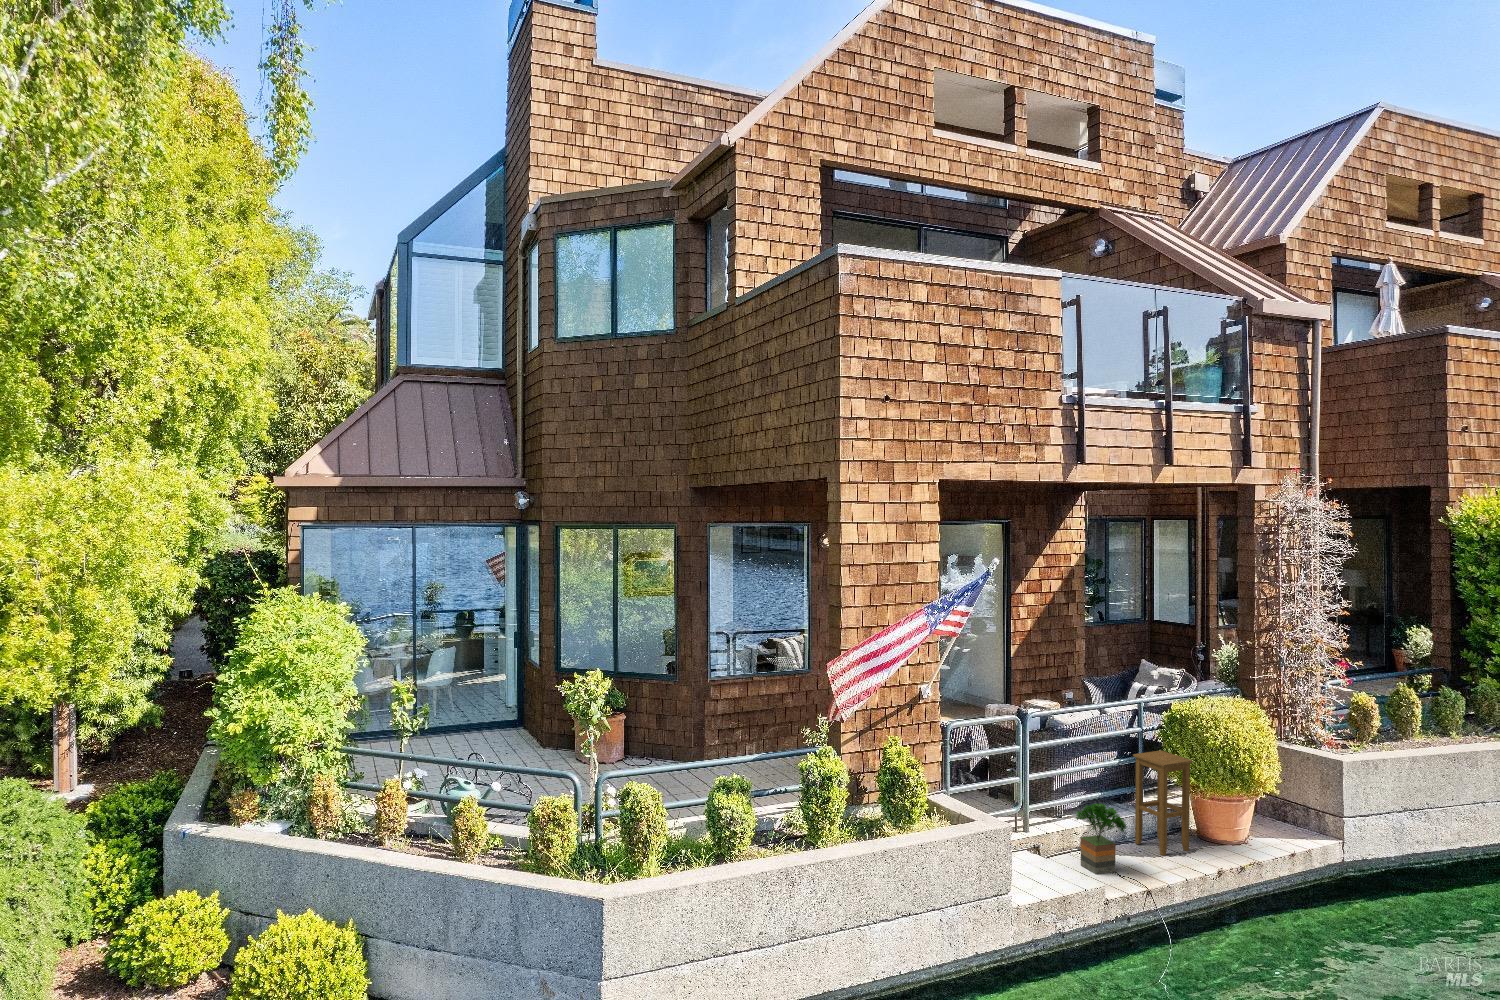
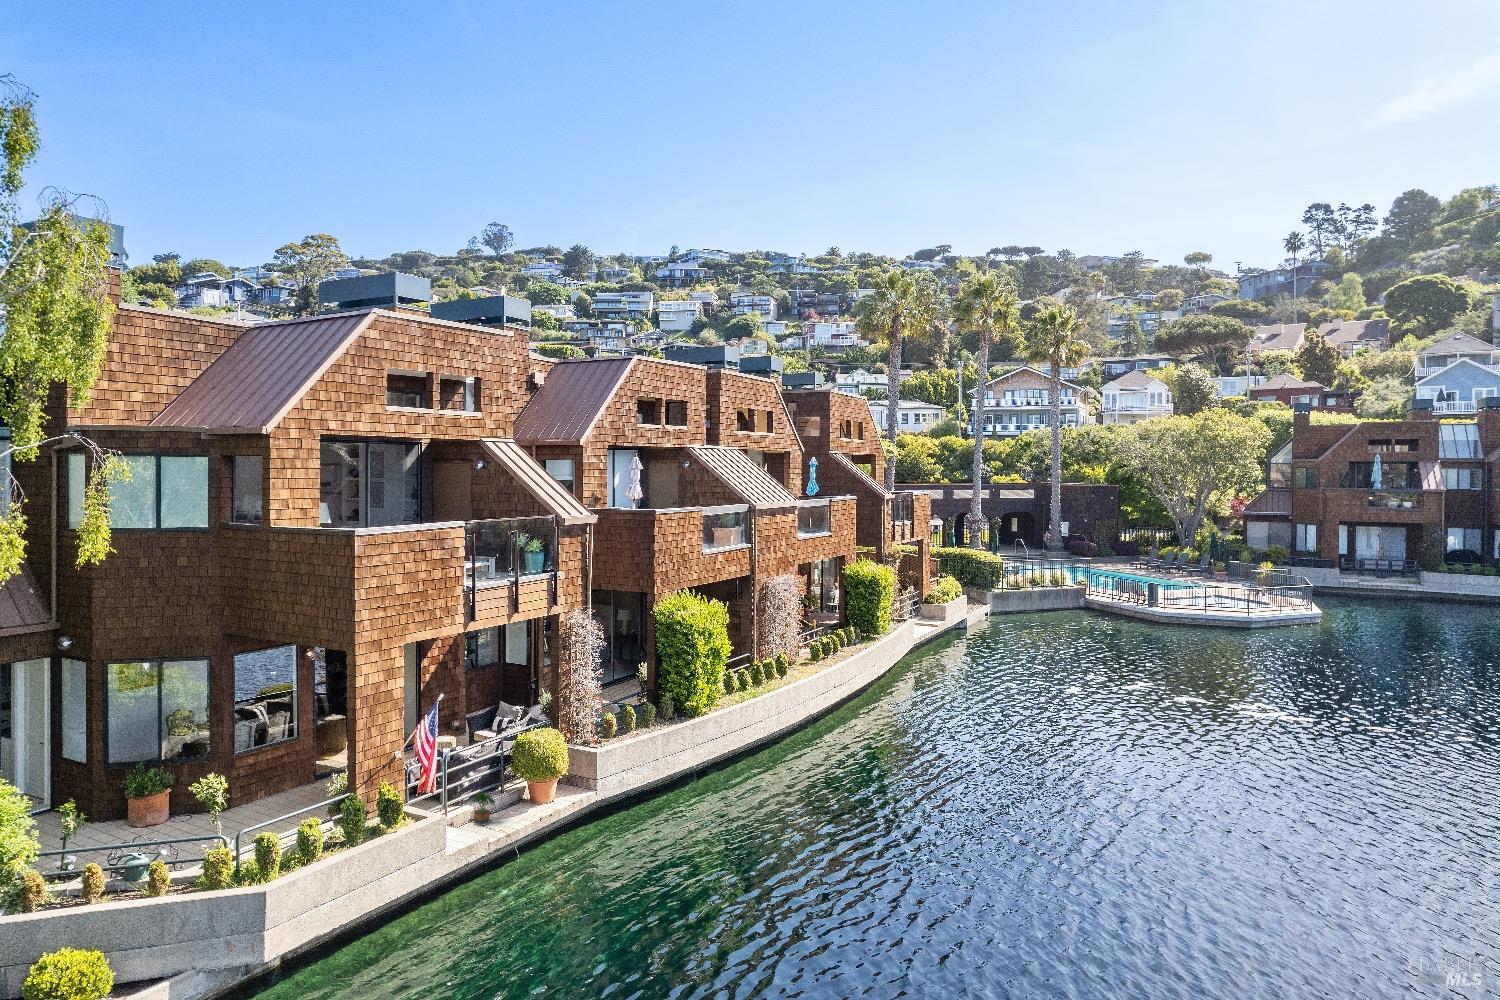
stool: present [1133,750,1193,856] -> none [499,761,526,812]

